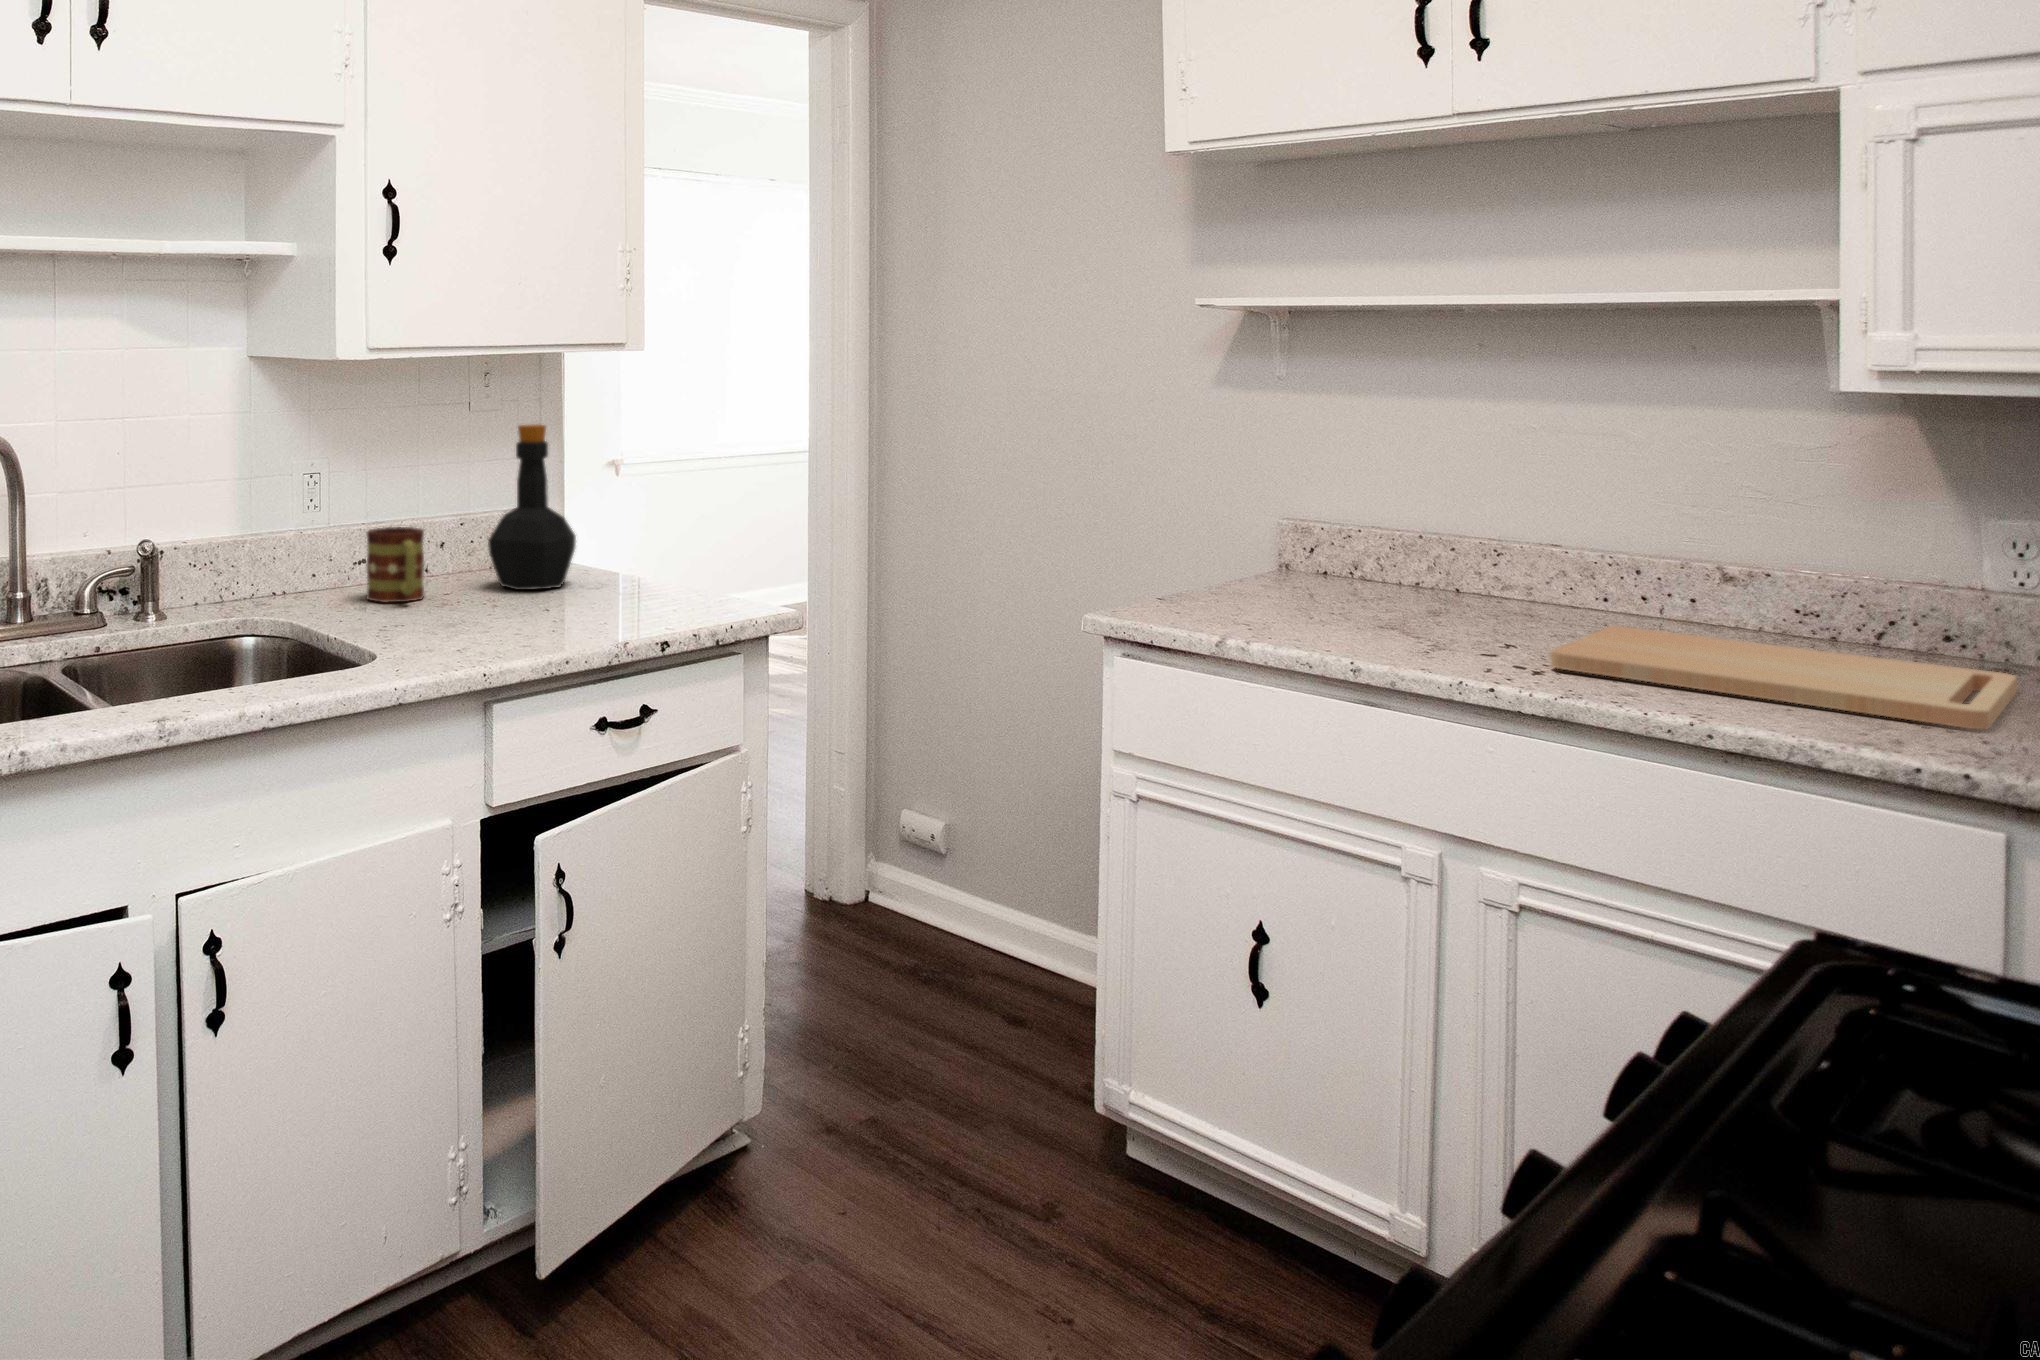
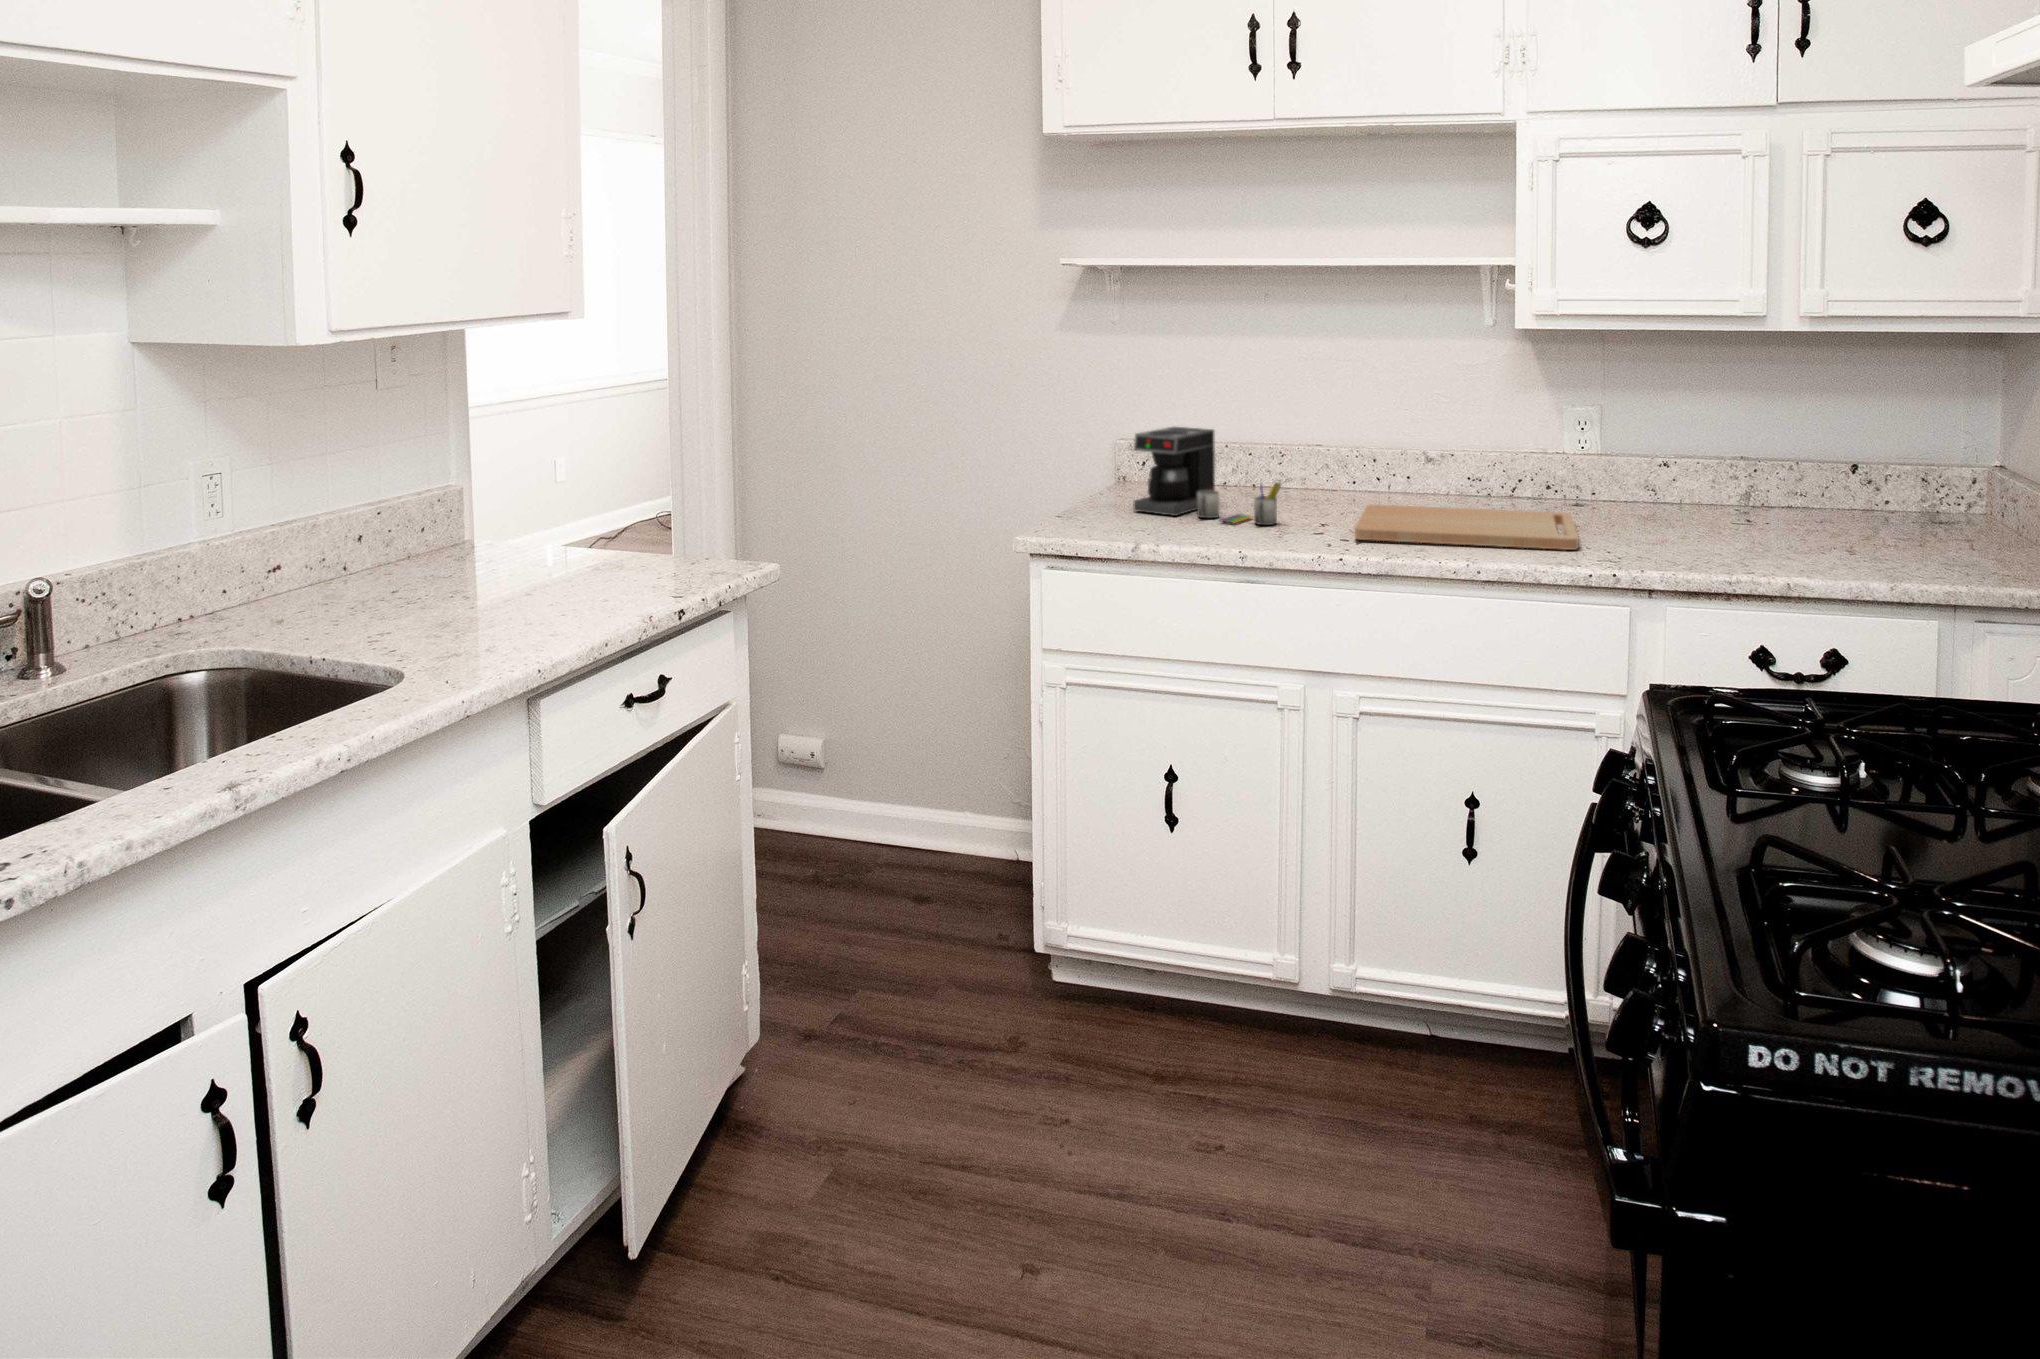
bottle: present [488,424,576,590] -> none [460,402,554,577]
coffee maker: none [1244,498,1448,636] -> present [1134,427,1282,525]
mug: present [366,527,424,602] -> none [320,524,397,612]

